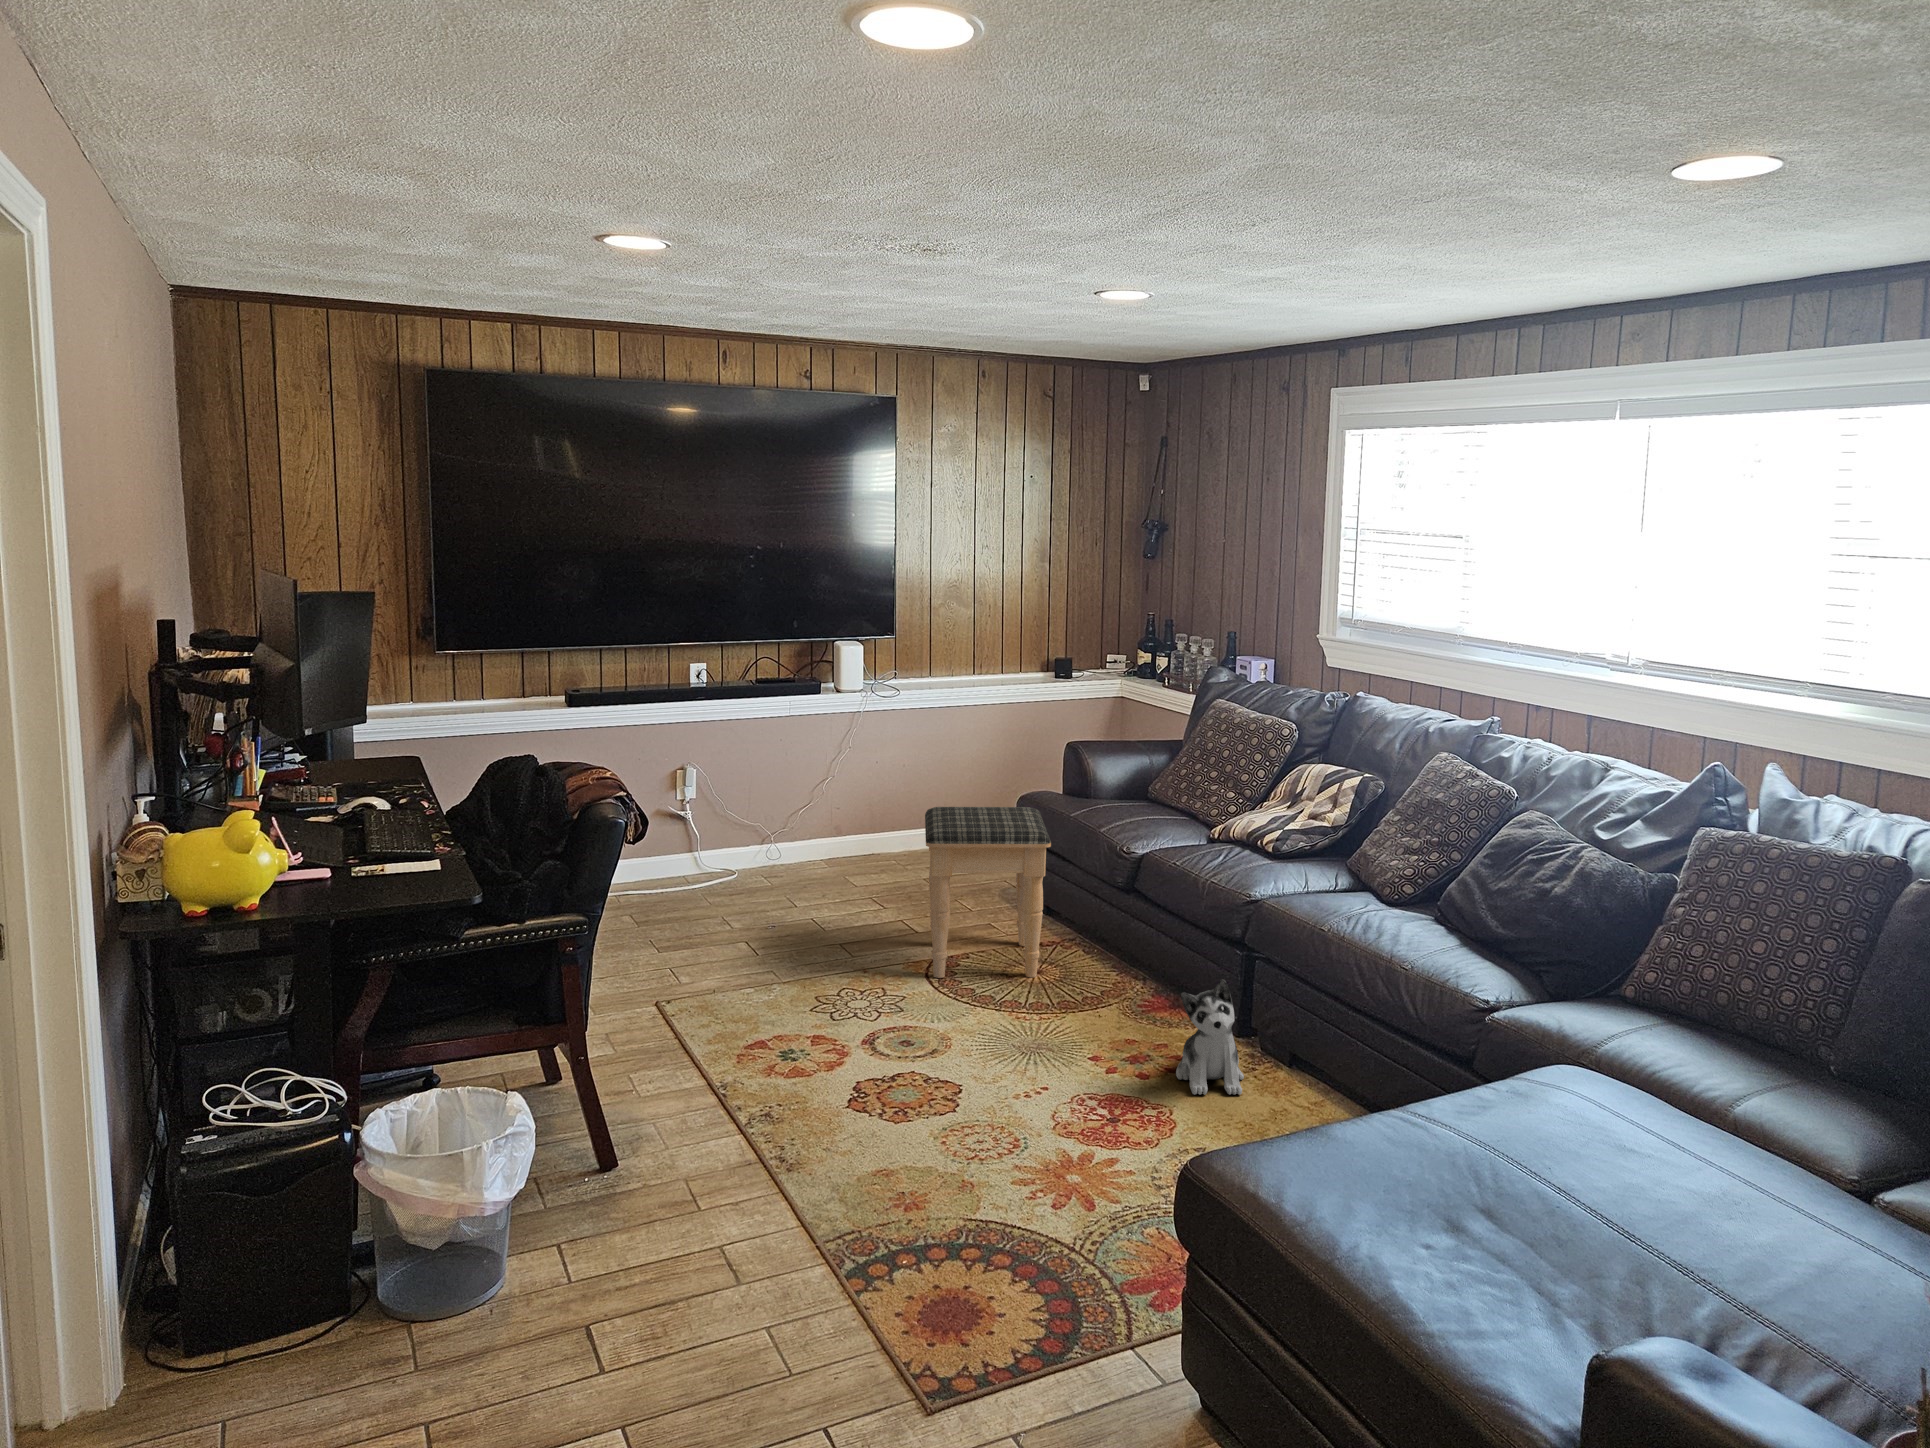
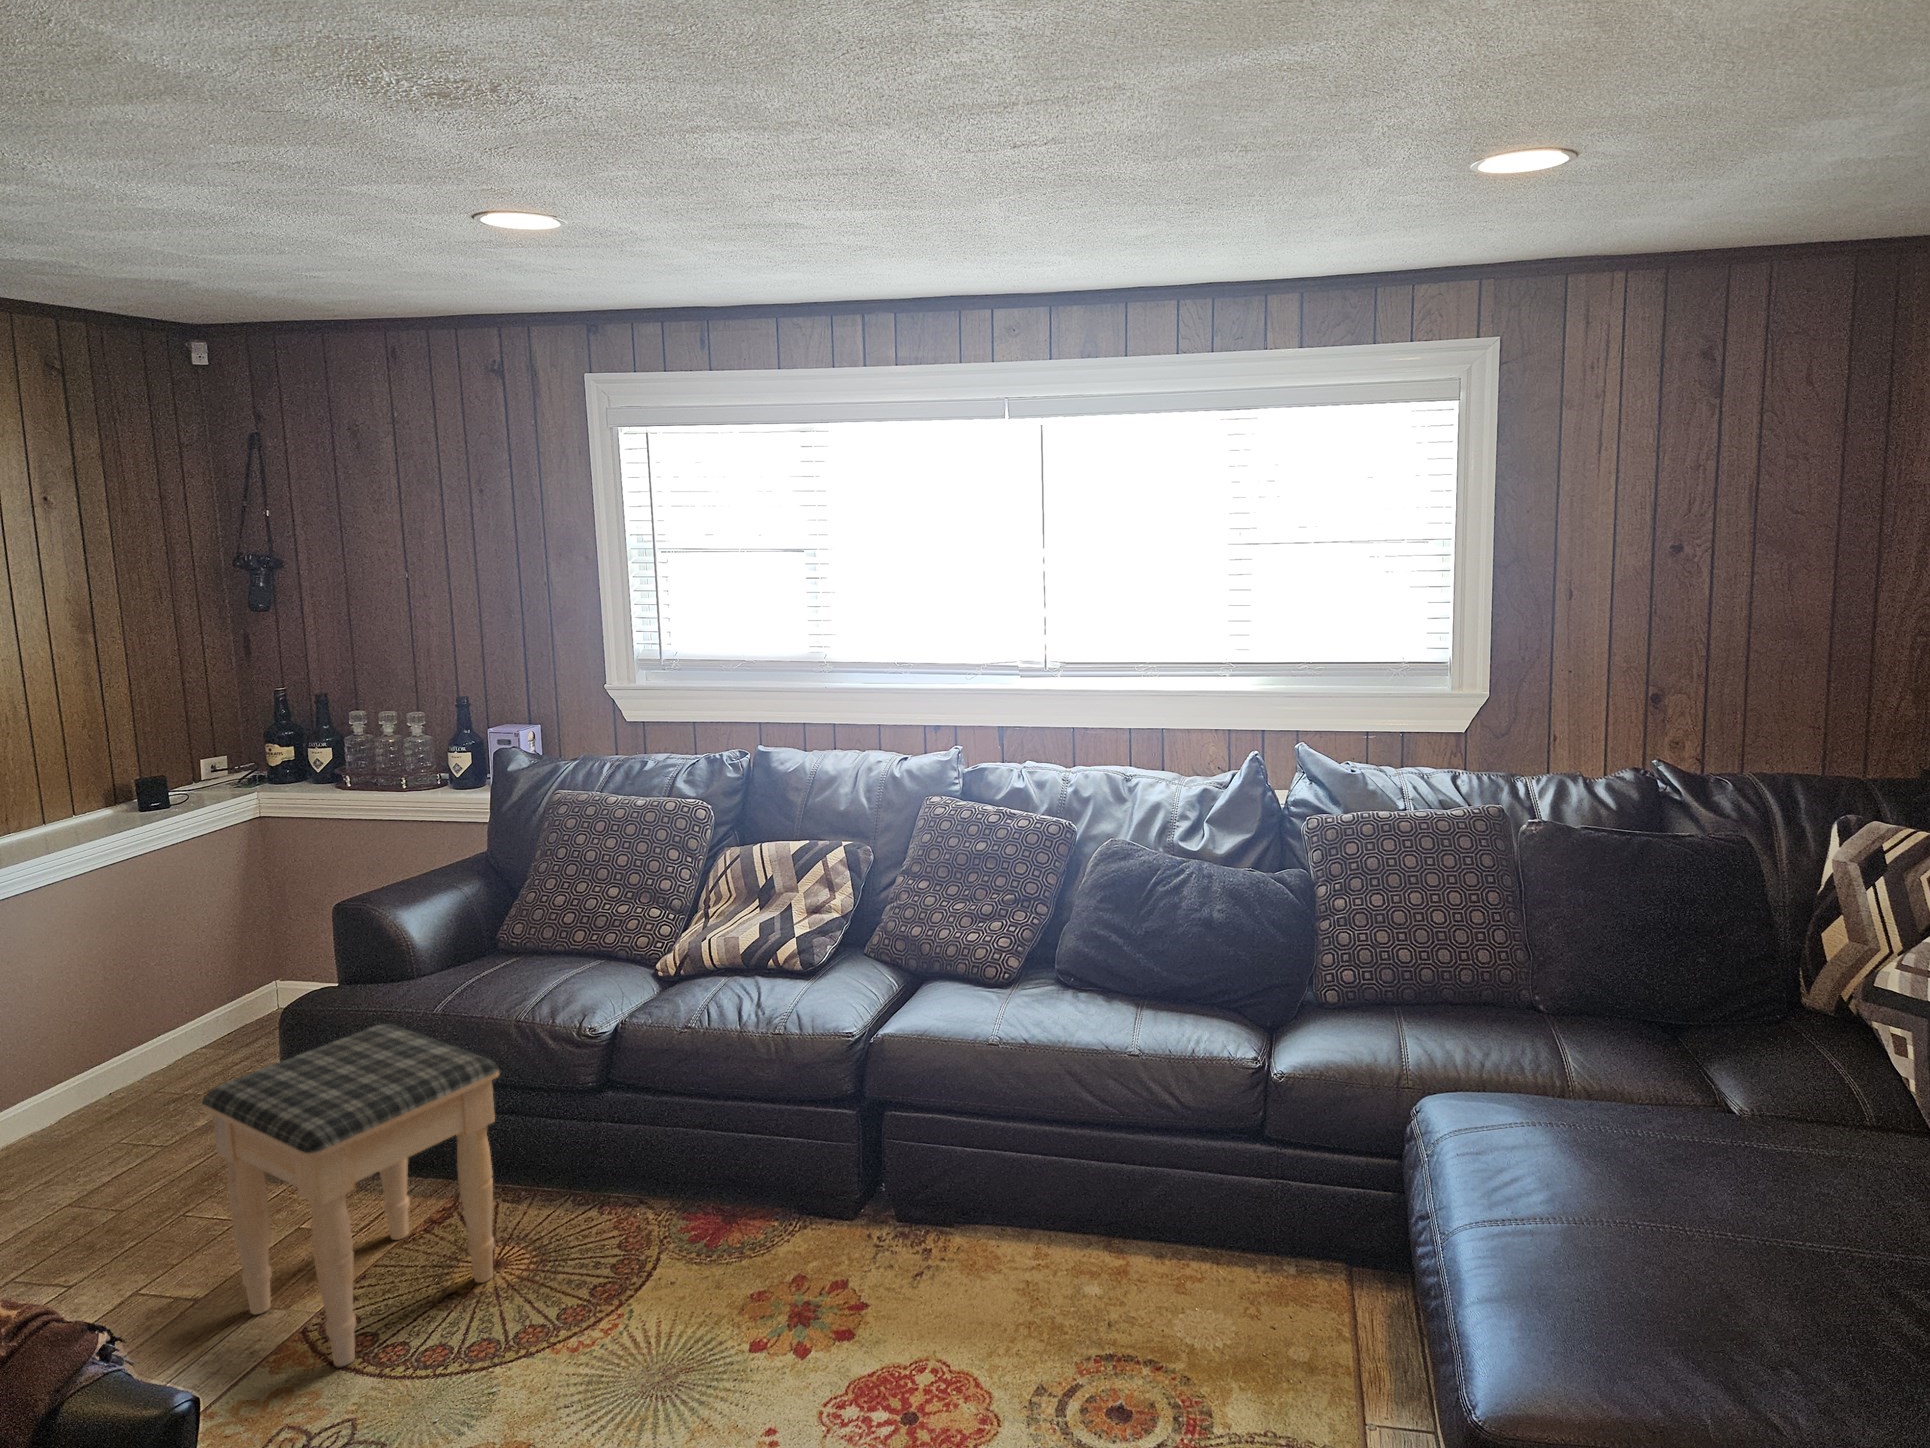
plush toy: present [1176,979,1244,1095] -> none [847,1156,963,1322]

